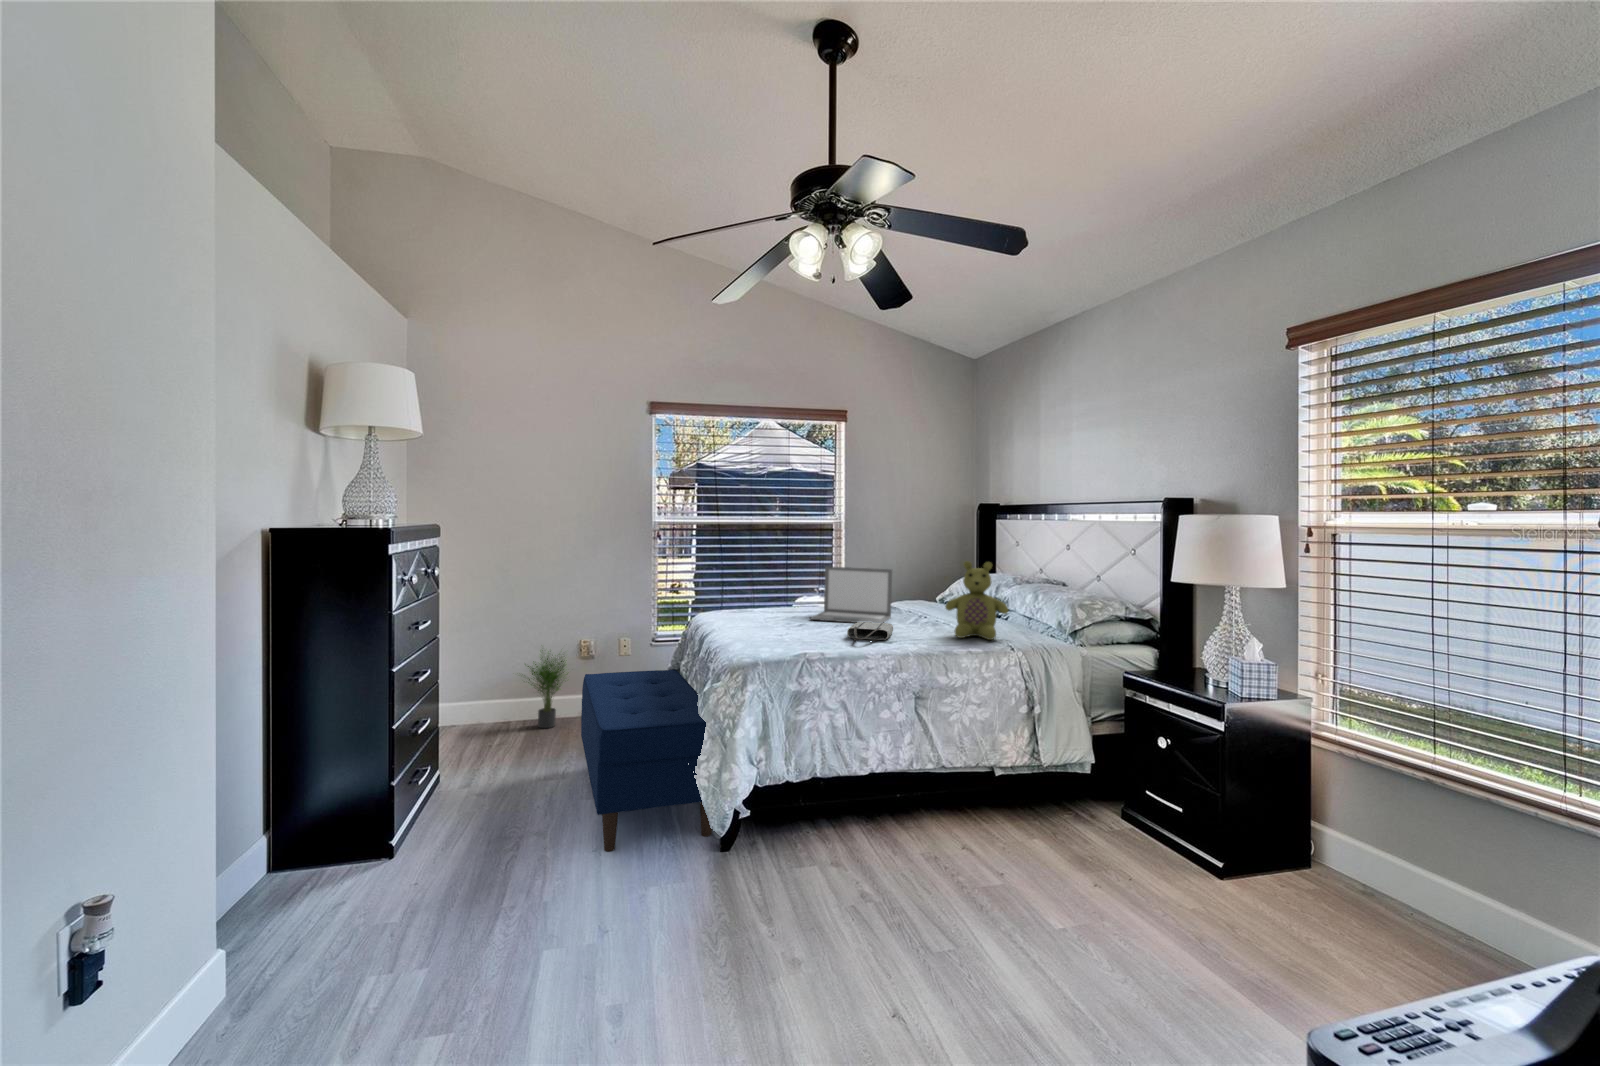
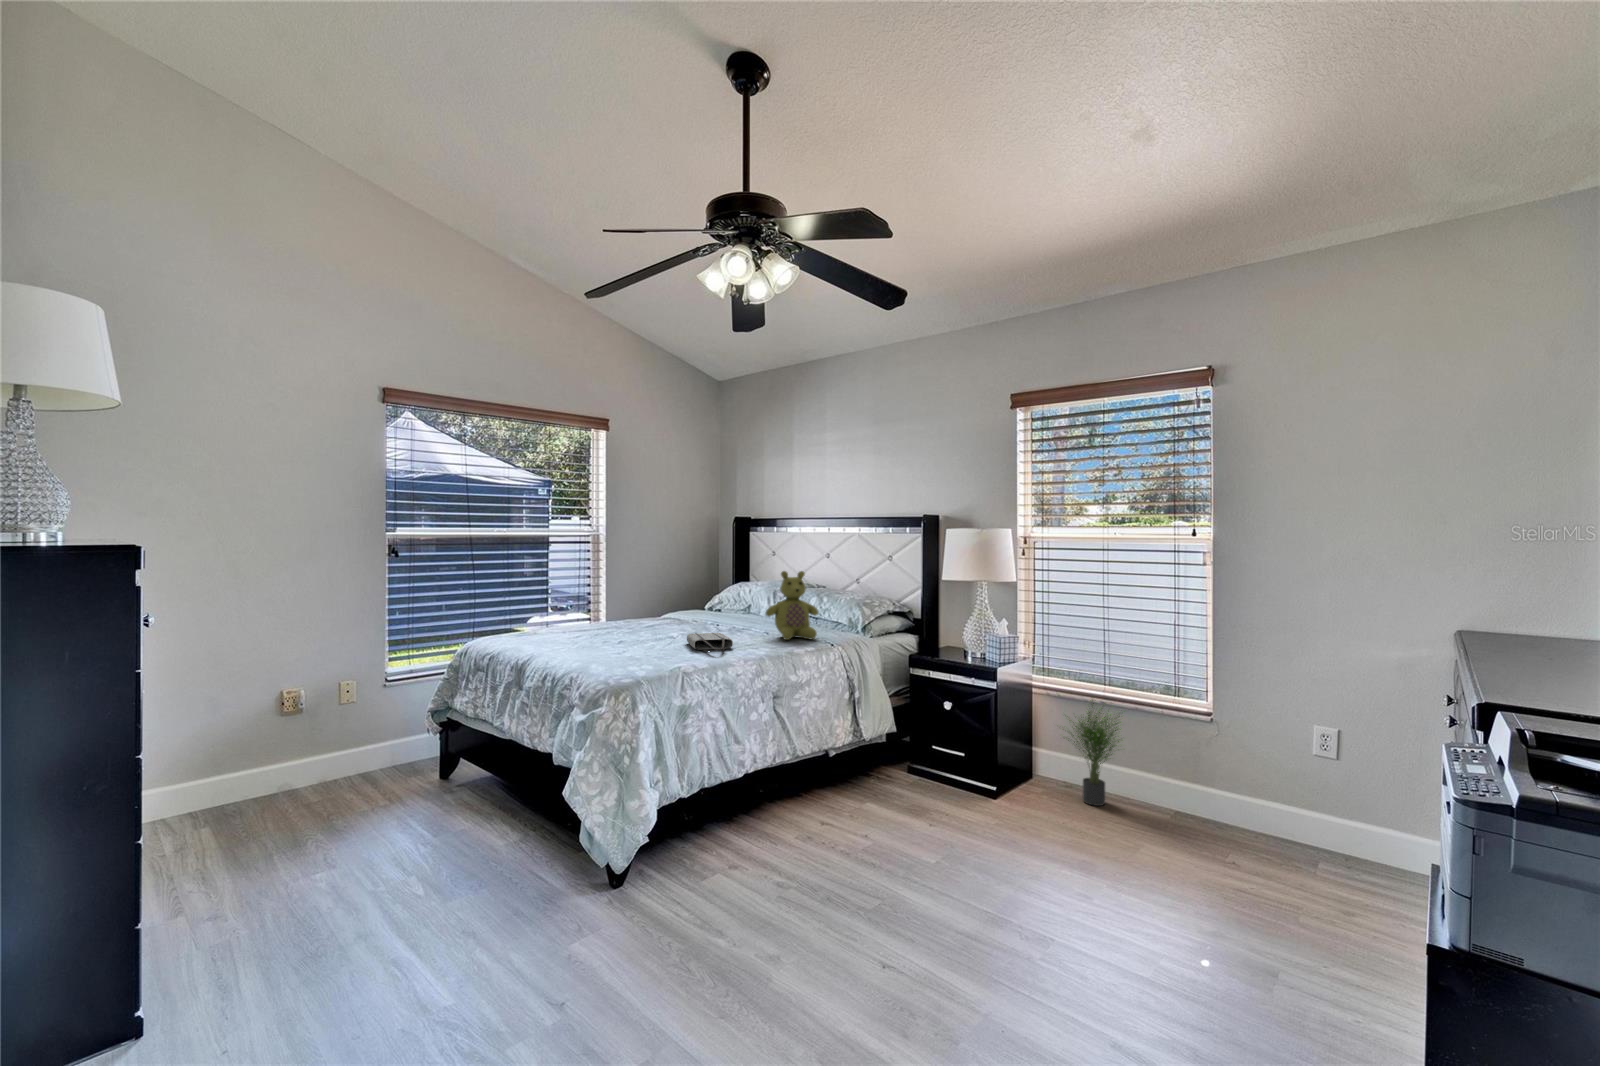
laptop: present [810,566,892,623] -> none [620,581,695,636]
potted plant: present [528,650,566,728] -> present [1068,703,1121,806]
bench: present [581,670,712,851] -> none [361,707,611,920]

